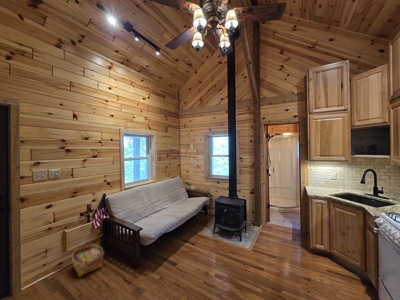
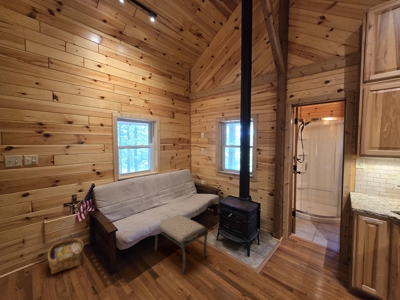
ottoman: none [164,214,211,260] -> present [155,214,208,274]

